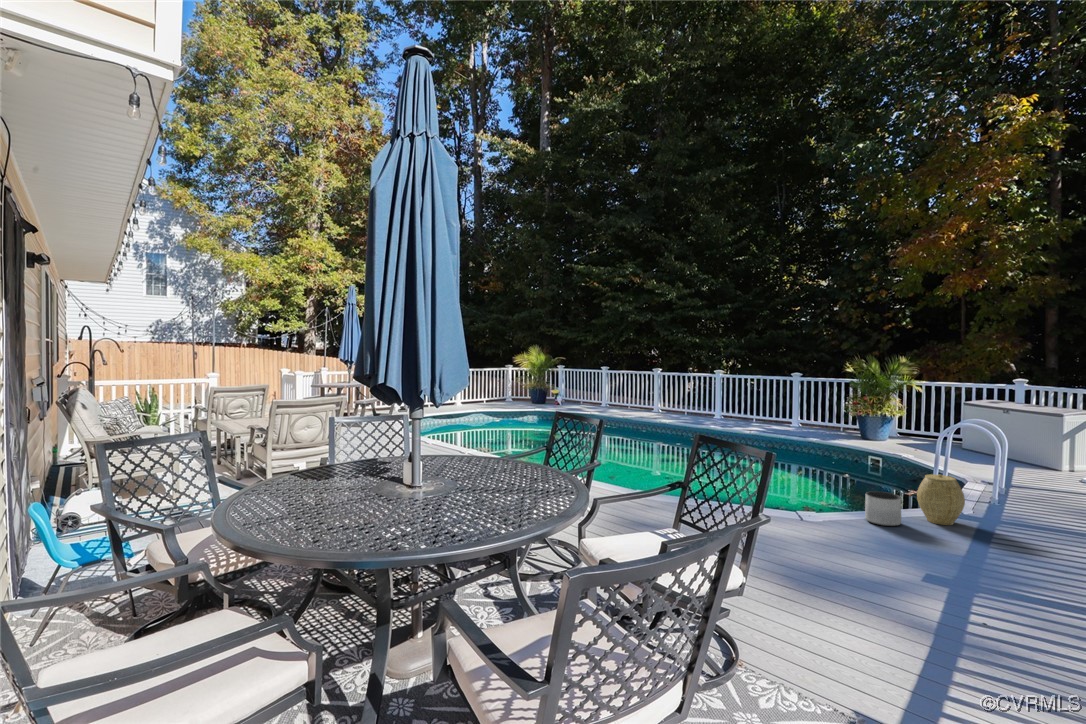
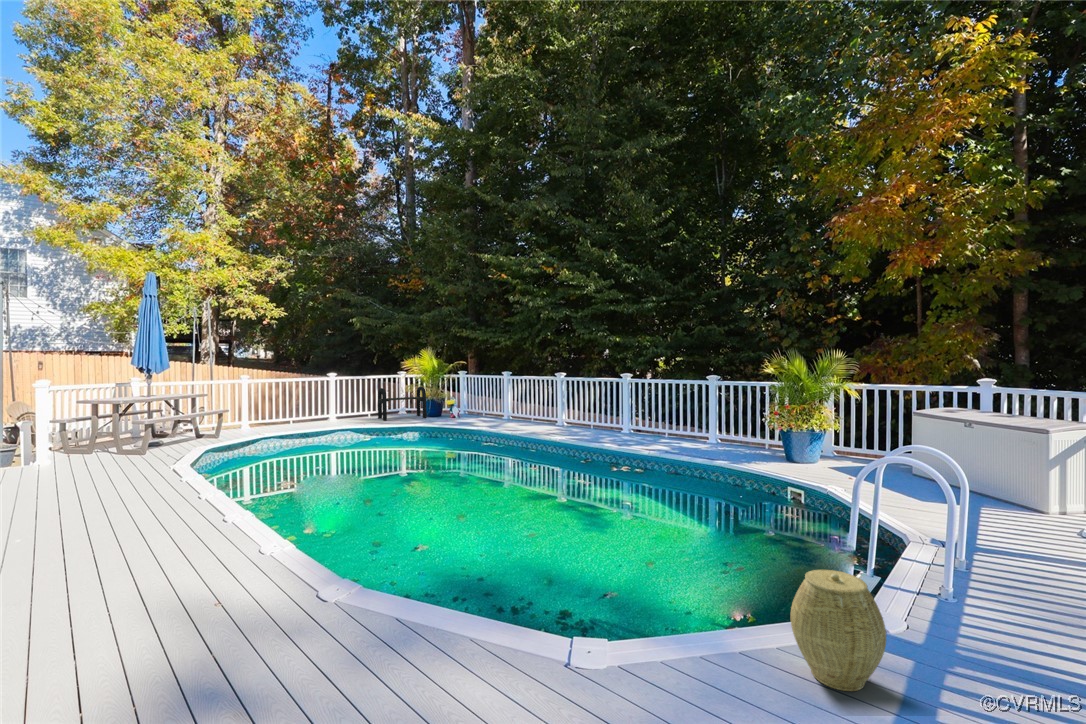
bench: none [491,378,532,407] -> present [378,386,427,421]
planter: present [865,491,901,526] -> none [680,607,750,699]

